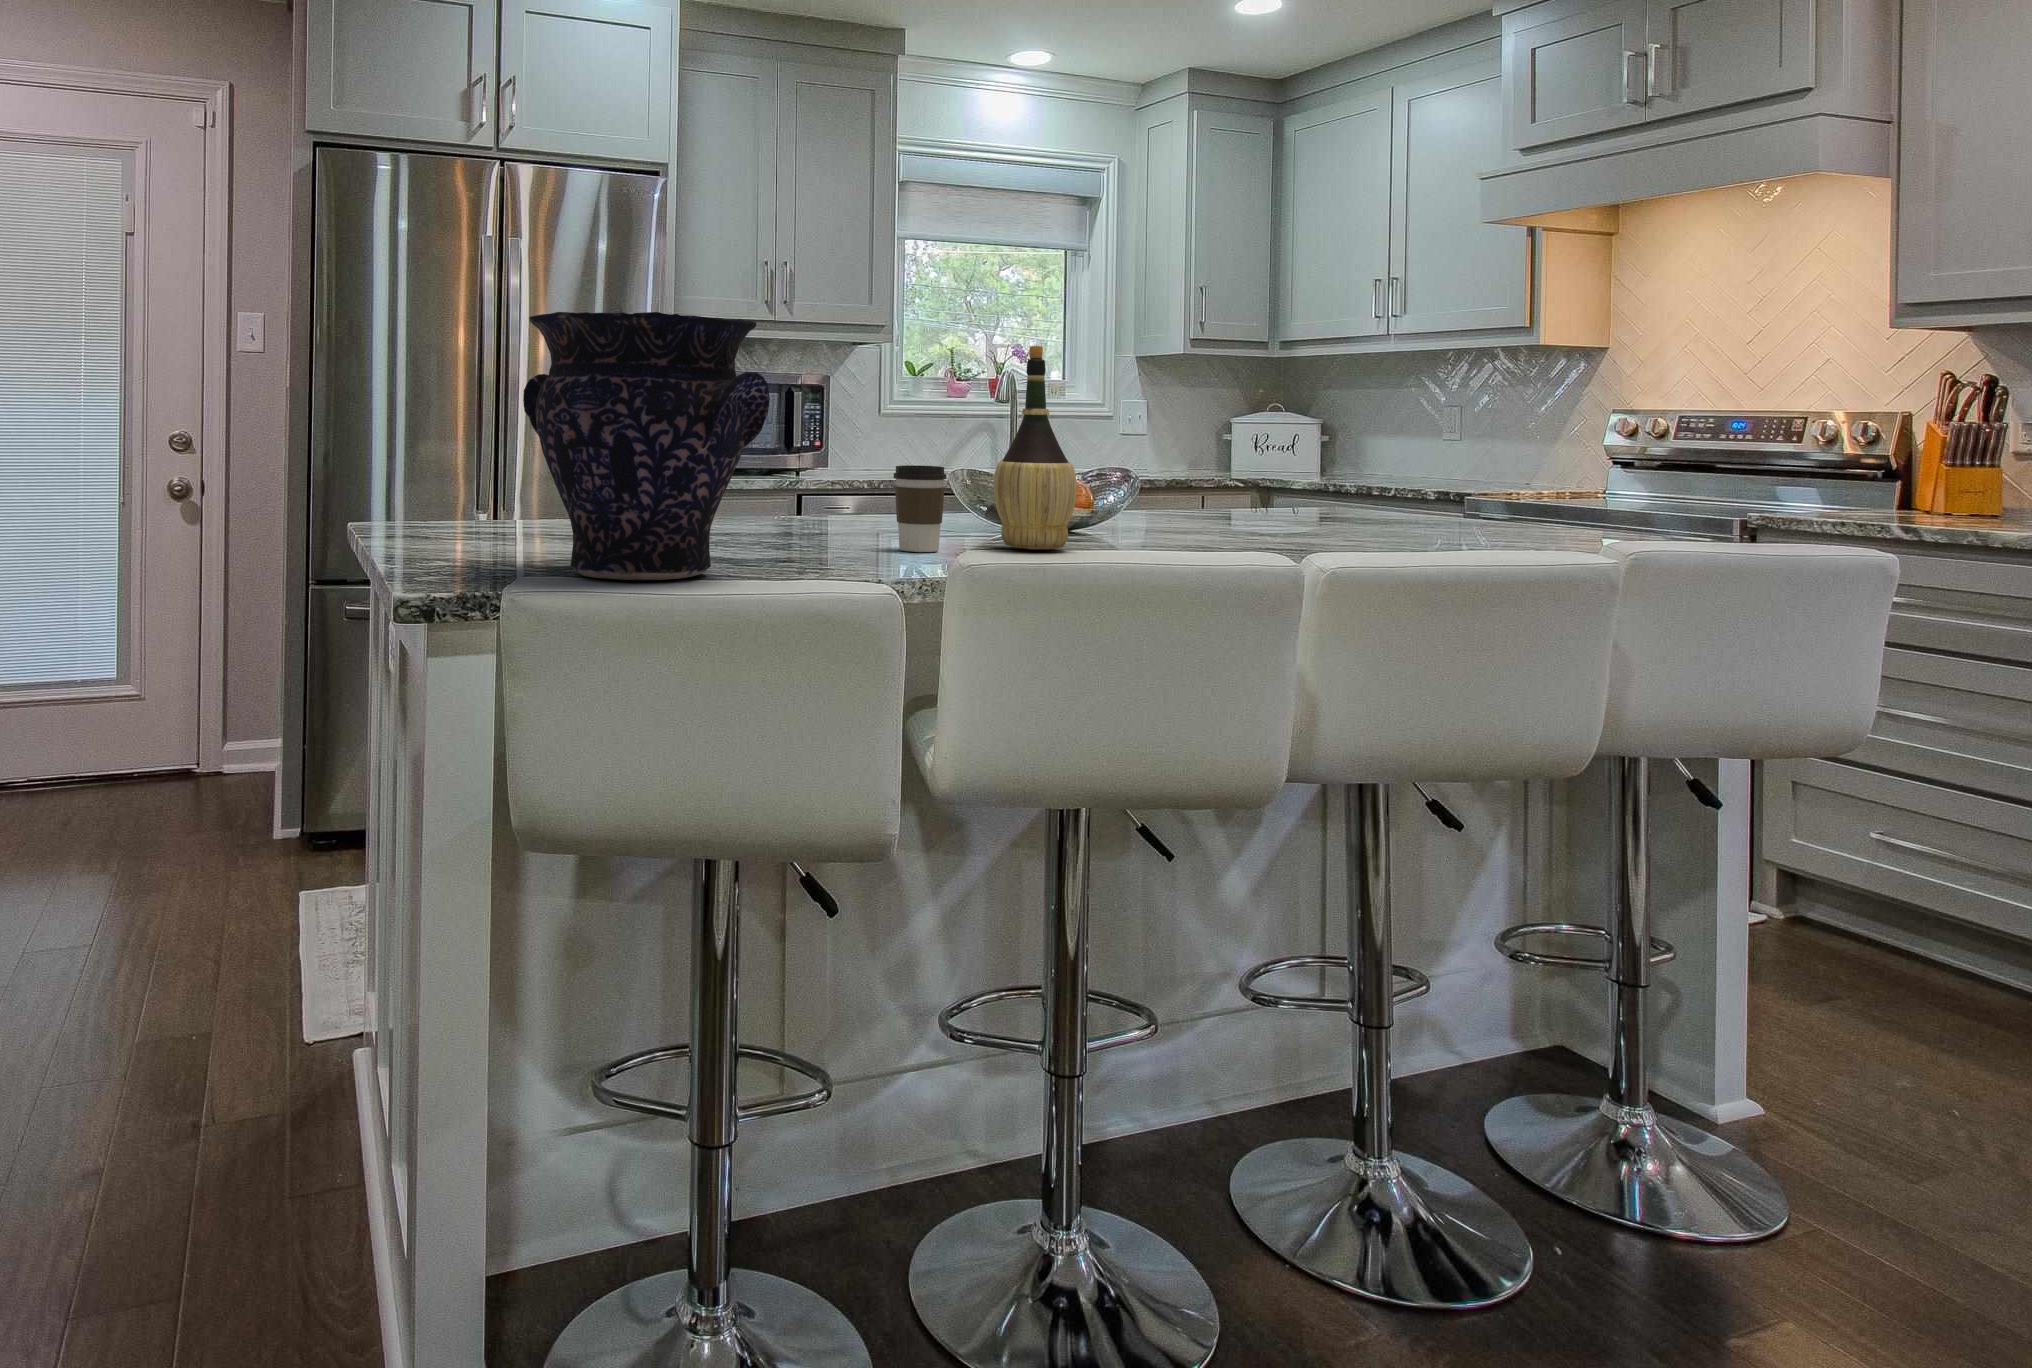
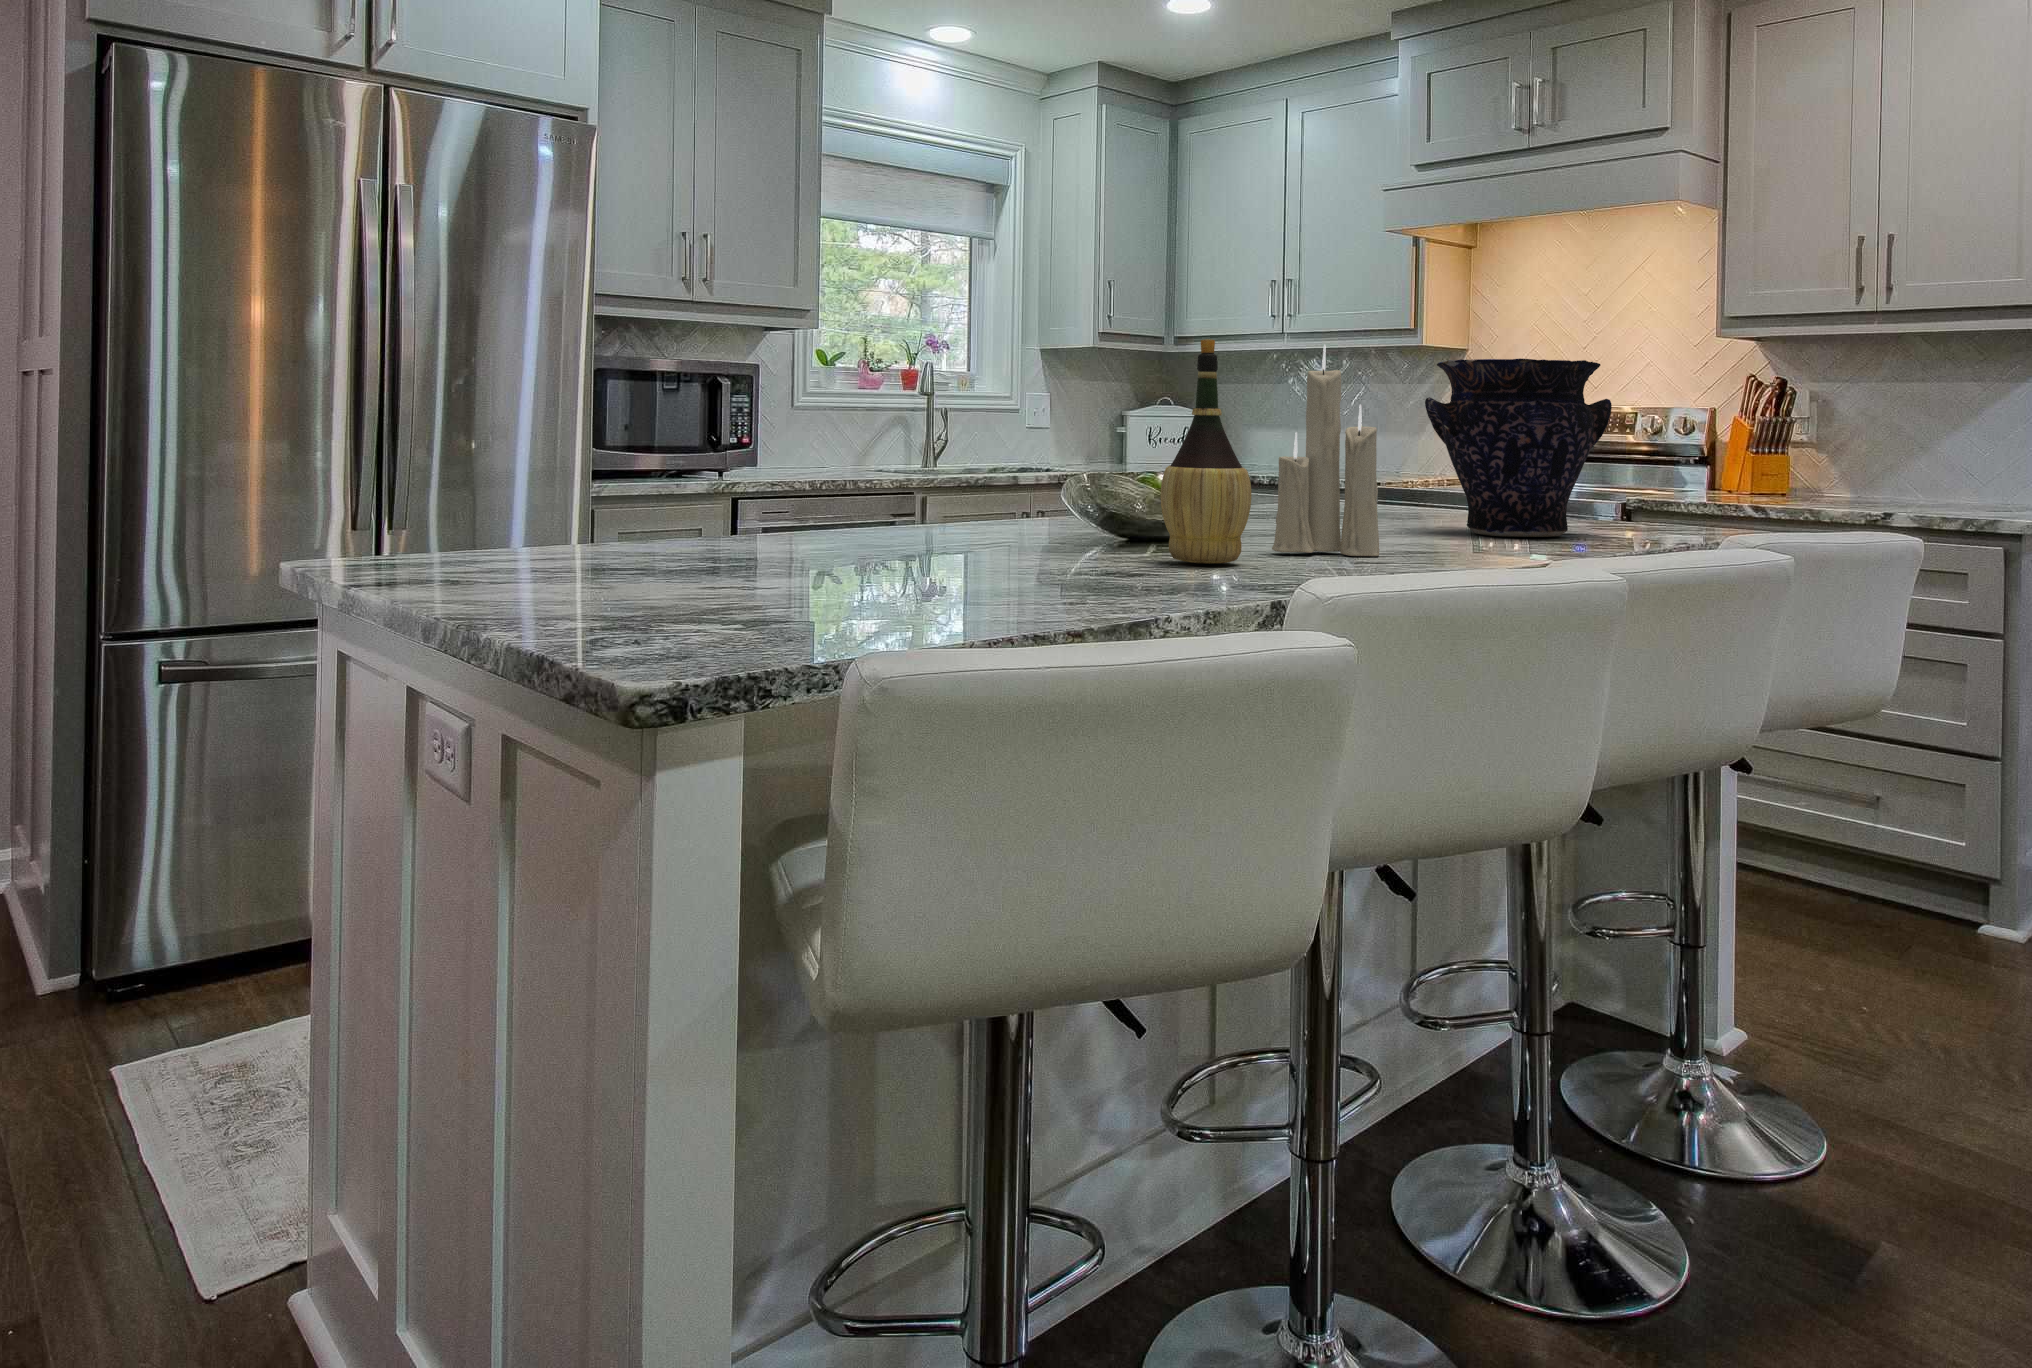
vase: present [523,312,770,580] -> present [1425,358,1612,537]
candle: none [1128,337,1234,551] -> present [1272,344,1379,556]
coffee cup: present [894,465,946,552] -> none [1070,473,1129,572]

